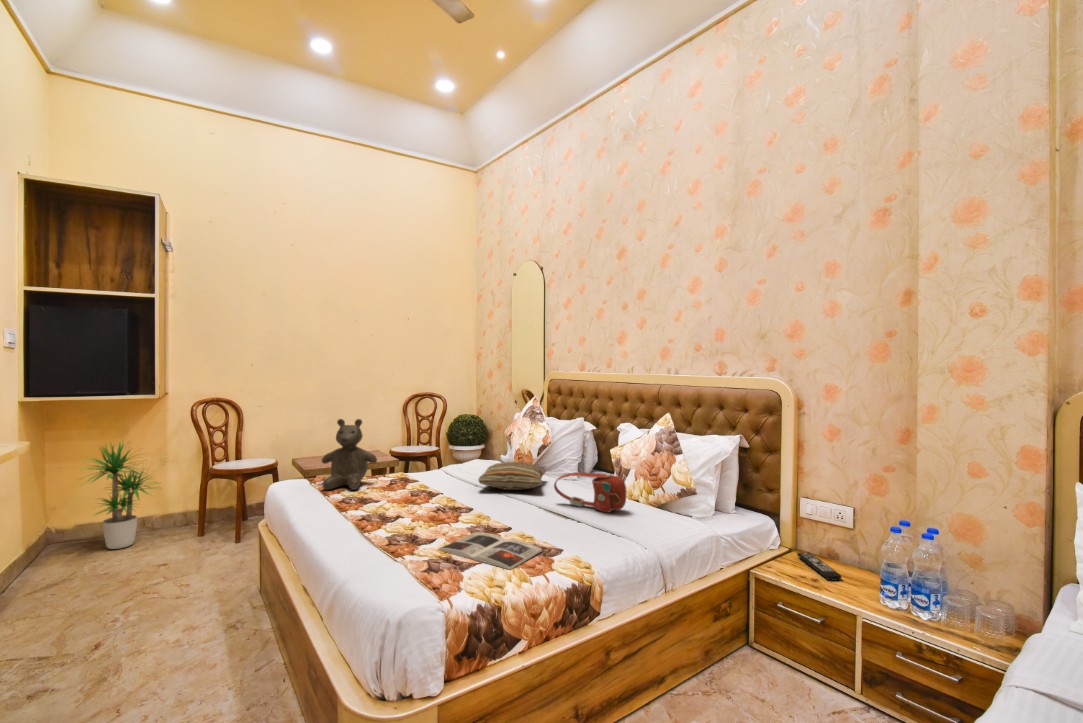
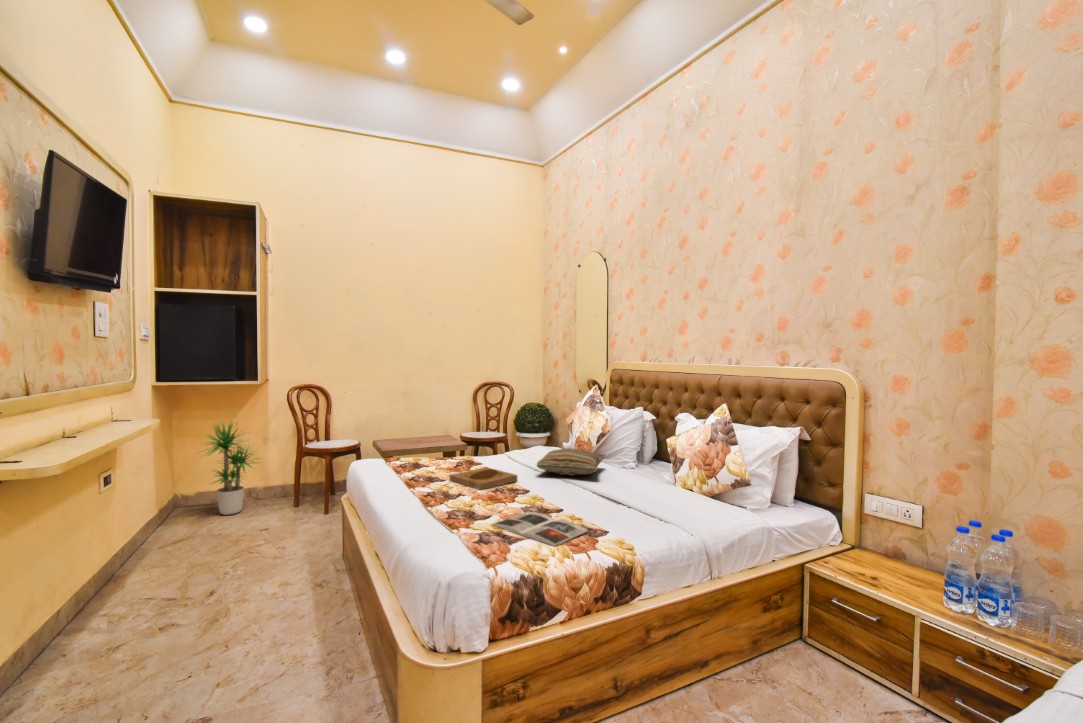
teddy bear: present [322,419,377,490] -> none [395,404,444,470]
handbag: present [554,473,626,513] -> none [608,460,679,500]
tray: none [385,485,459,510] -> present [449,467,518,490]
remote control: present [797,553,841,581] -> none [859,550,904,580]

